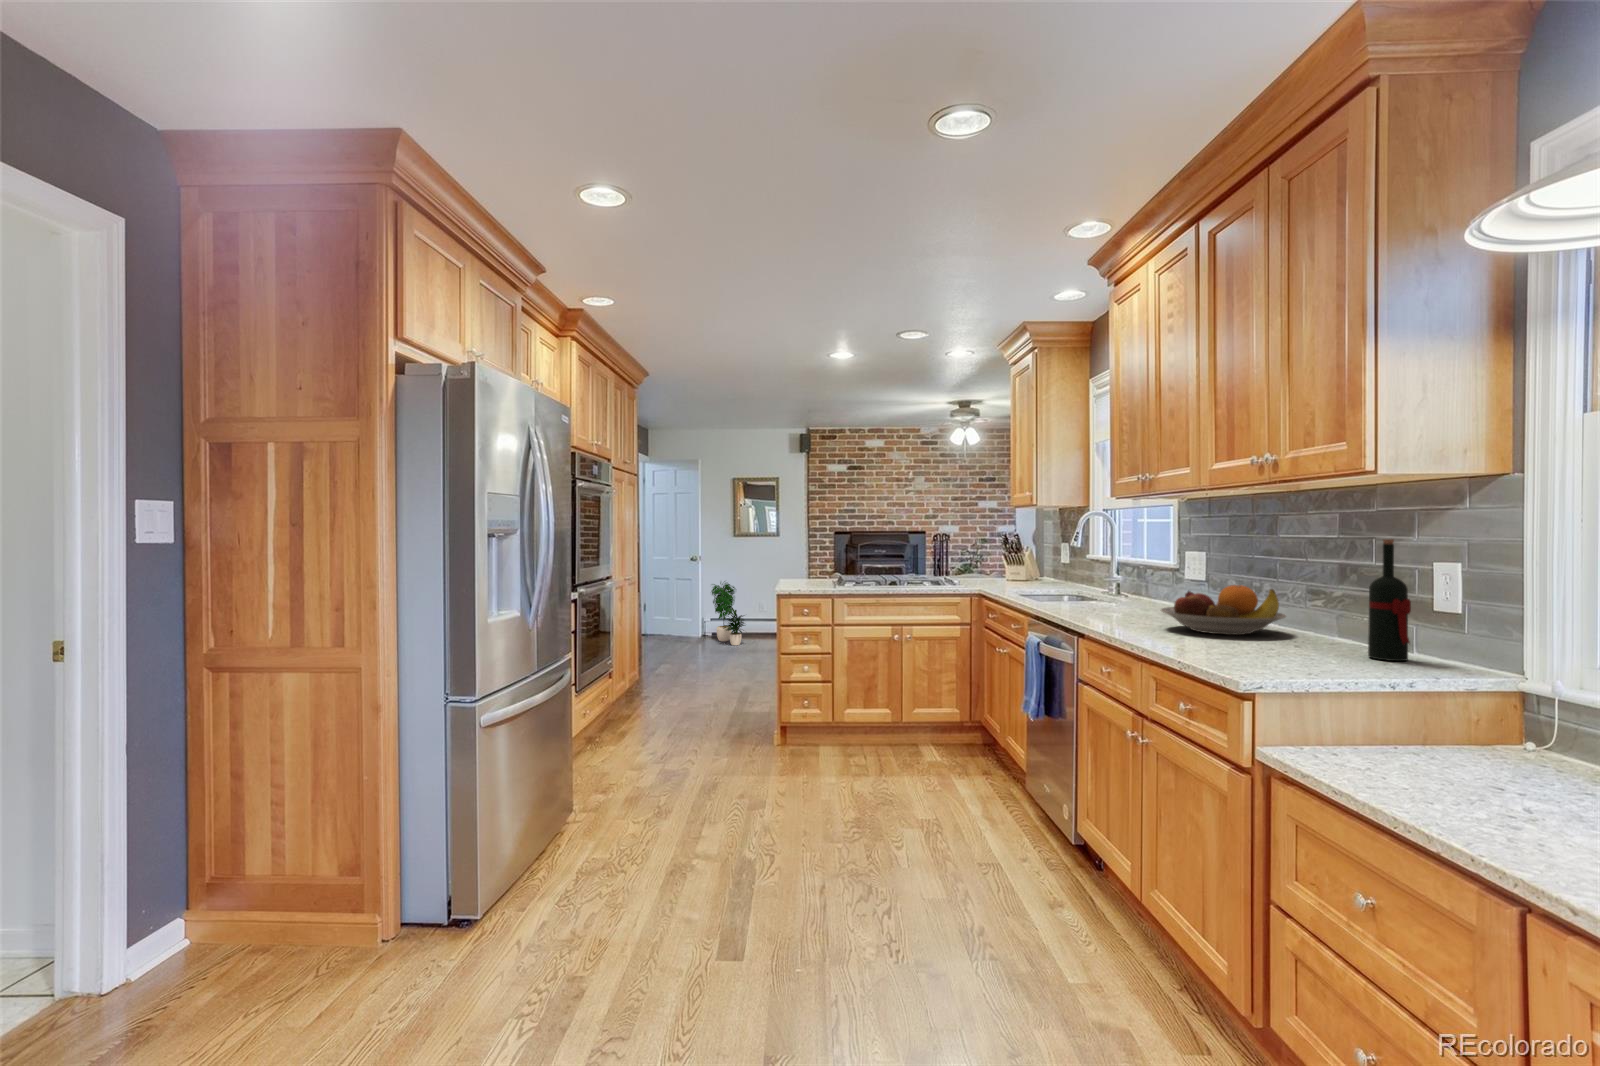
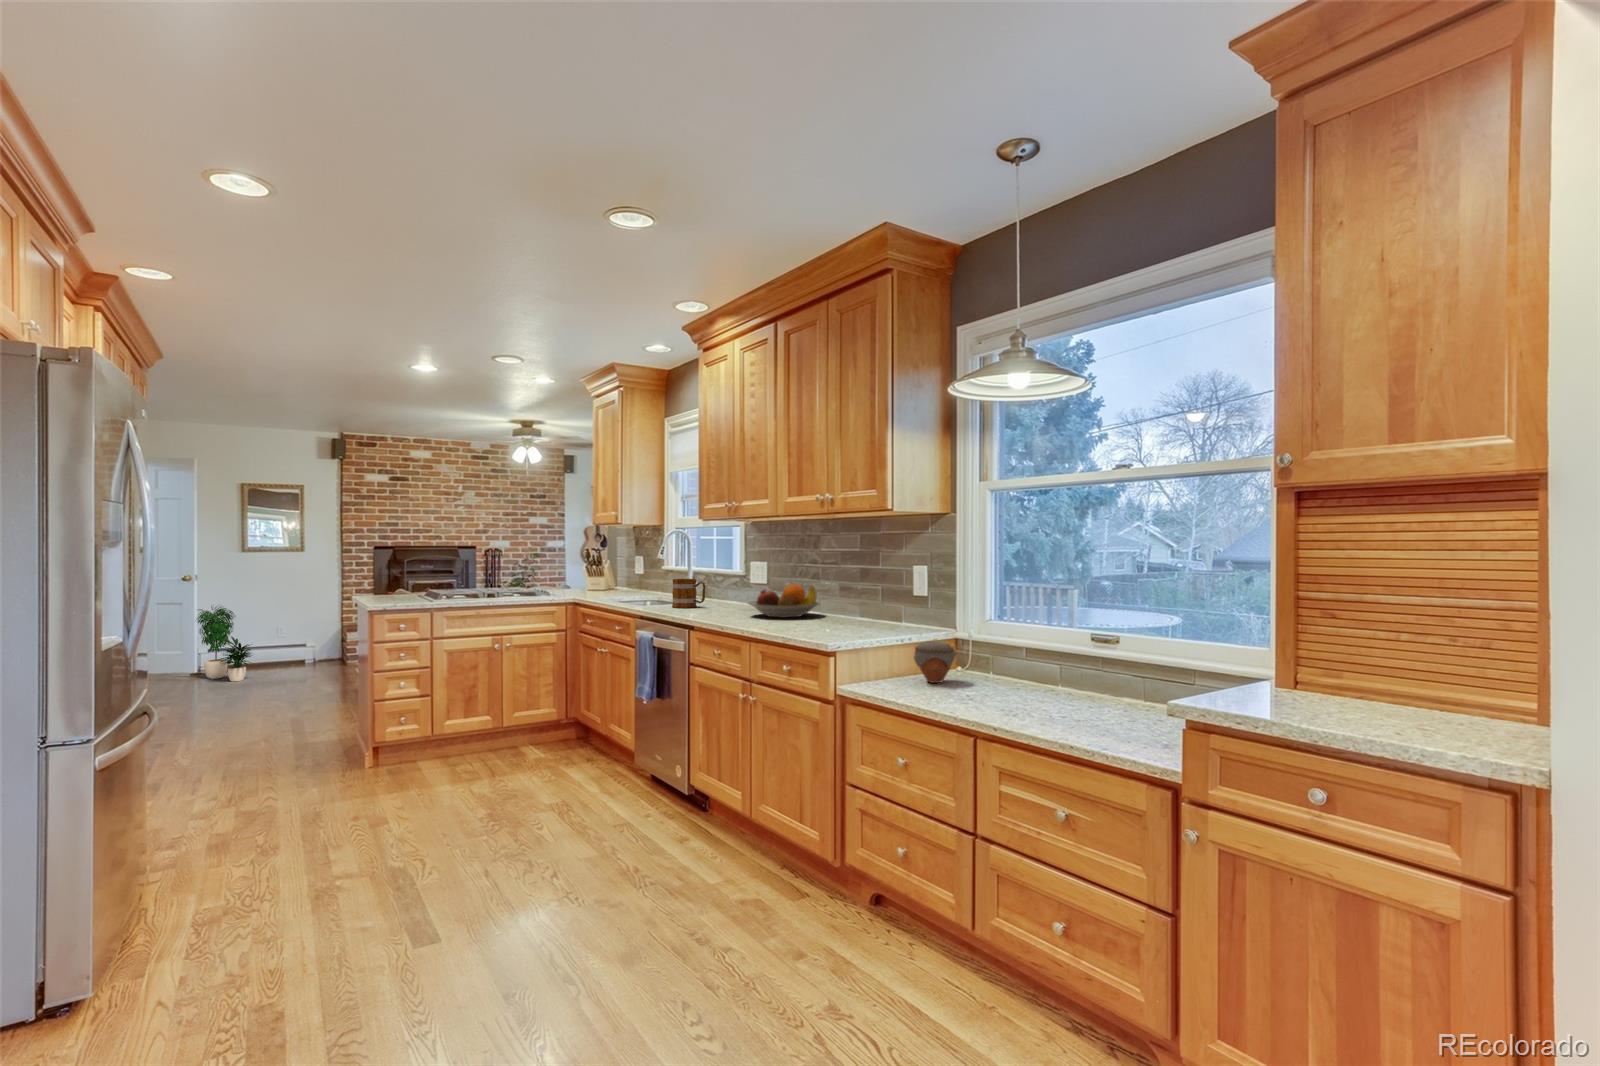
wine bottle: present [1368,539,1411,661] -> none [869,554,890,624]
mug: none [1073,571,1117,609] -> present [672,579,706,608]
jar: none [1429,710,1551,799] -> present [914,641,956,683]

